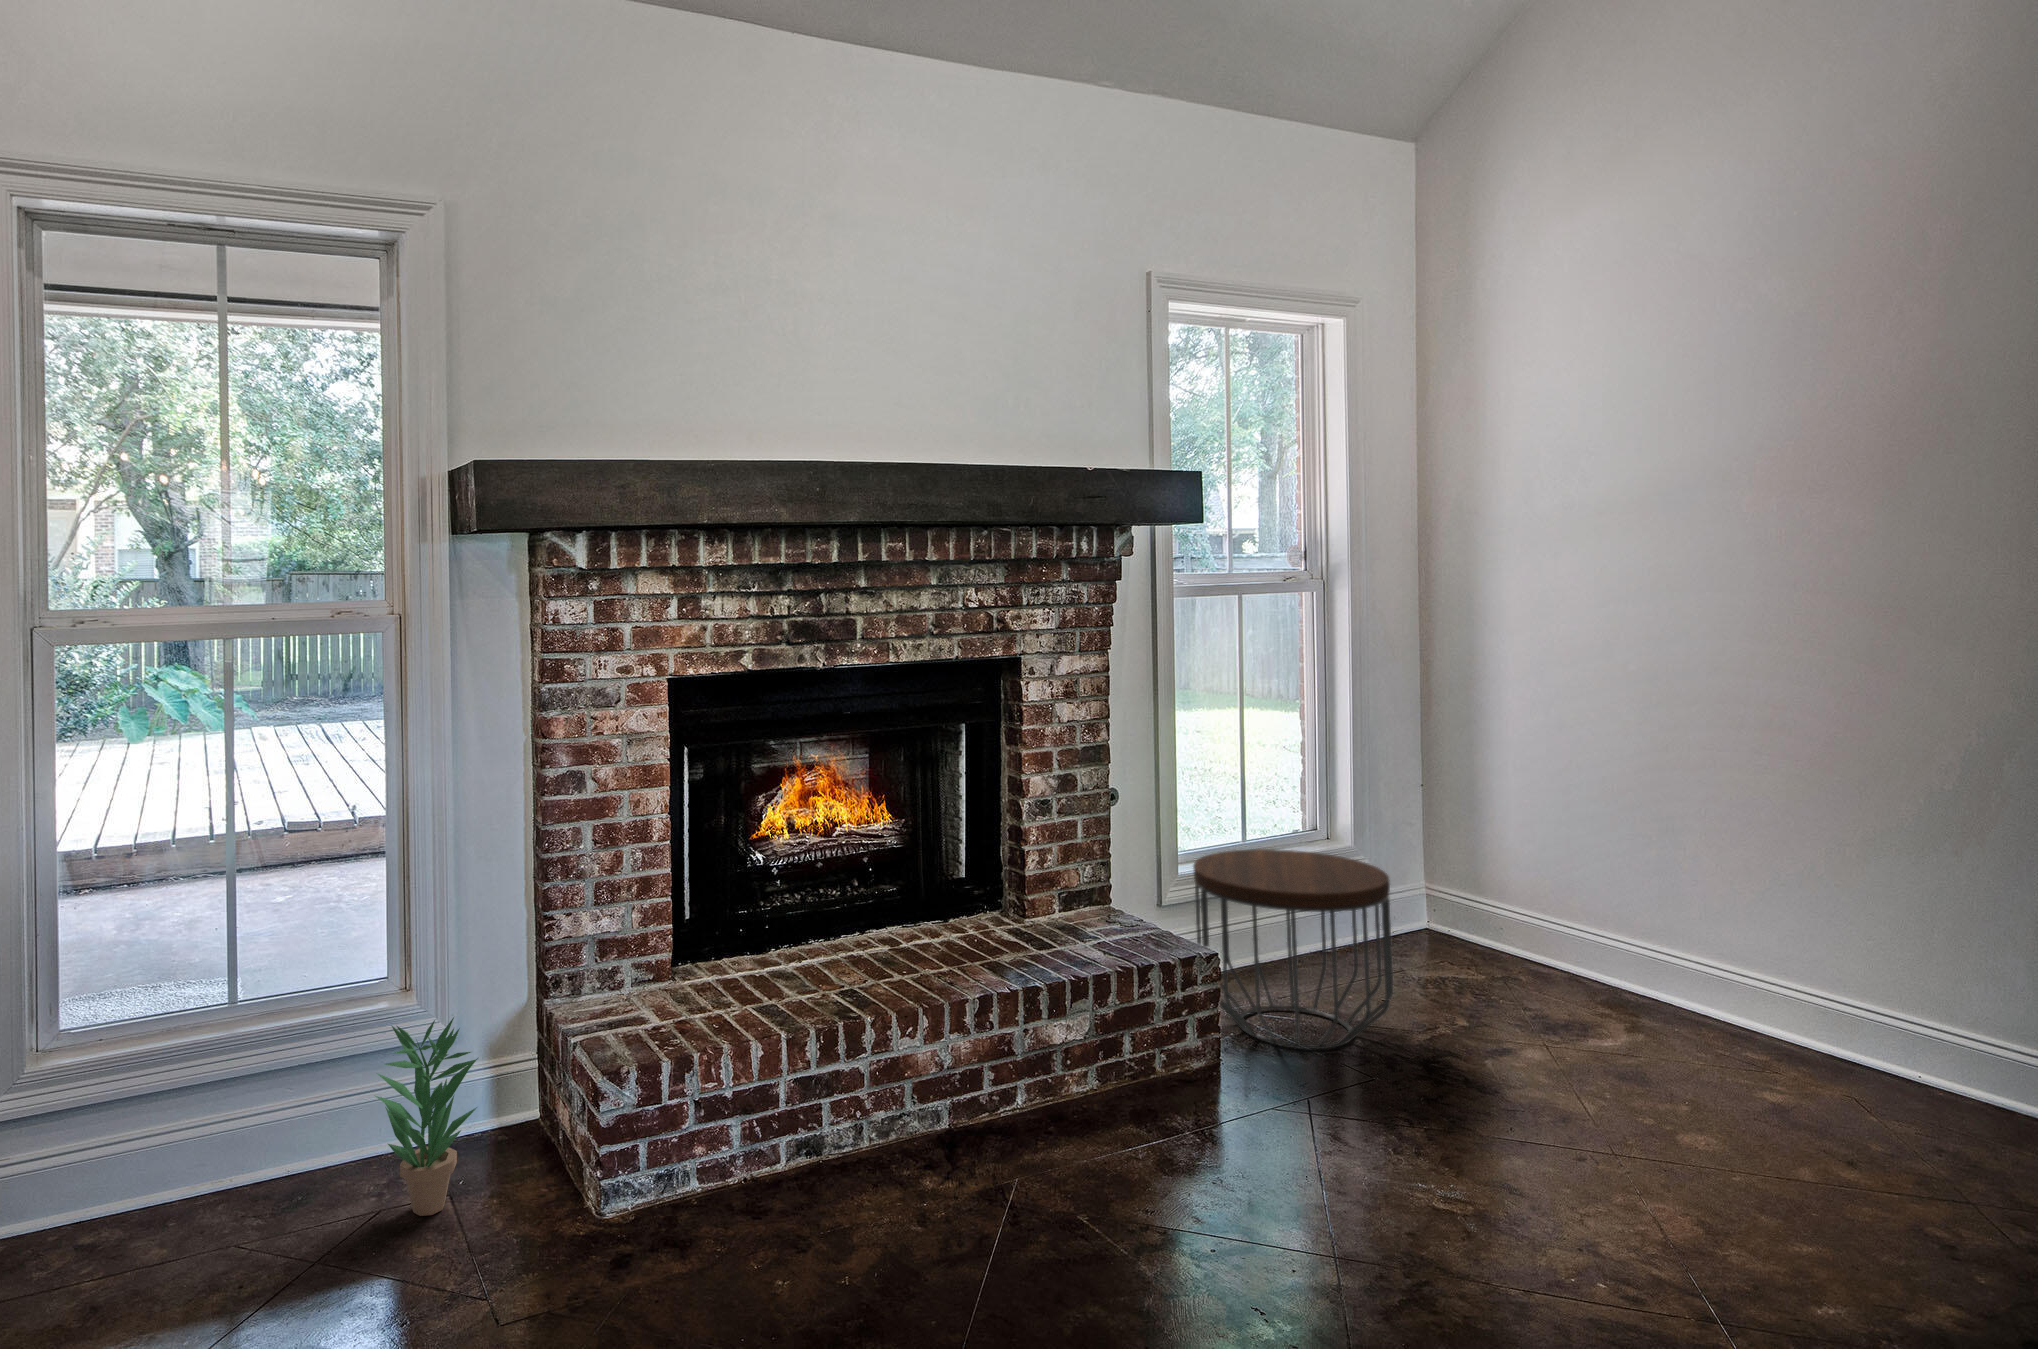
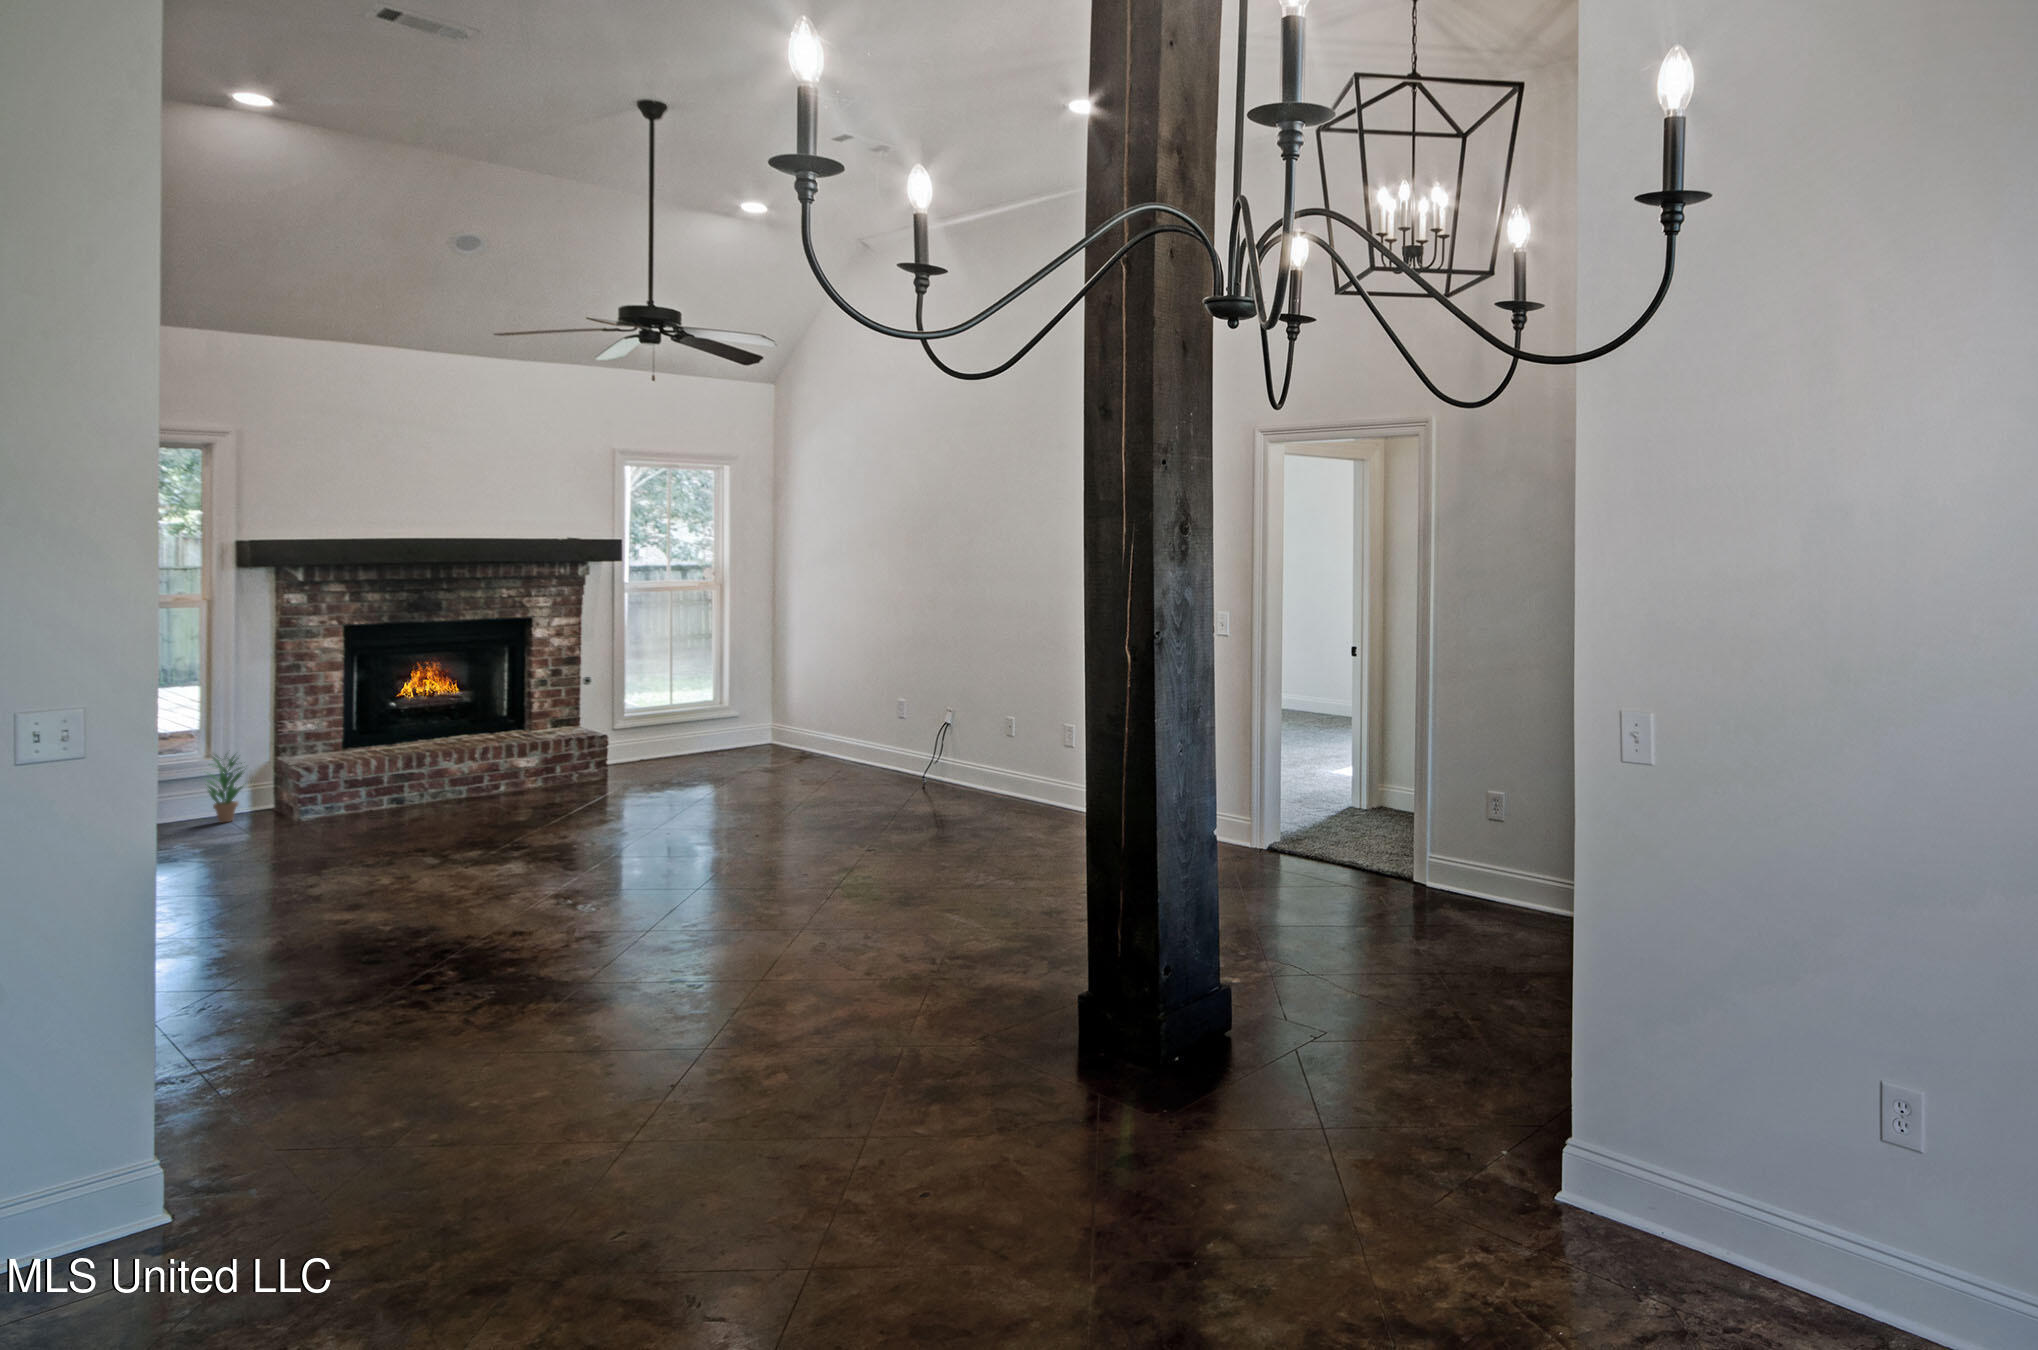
side table: present [1193,849,1393,1049] -> none [615,700,698,774]

